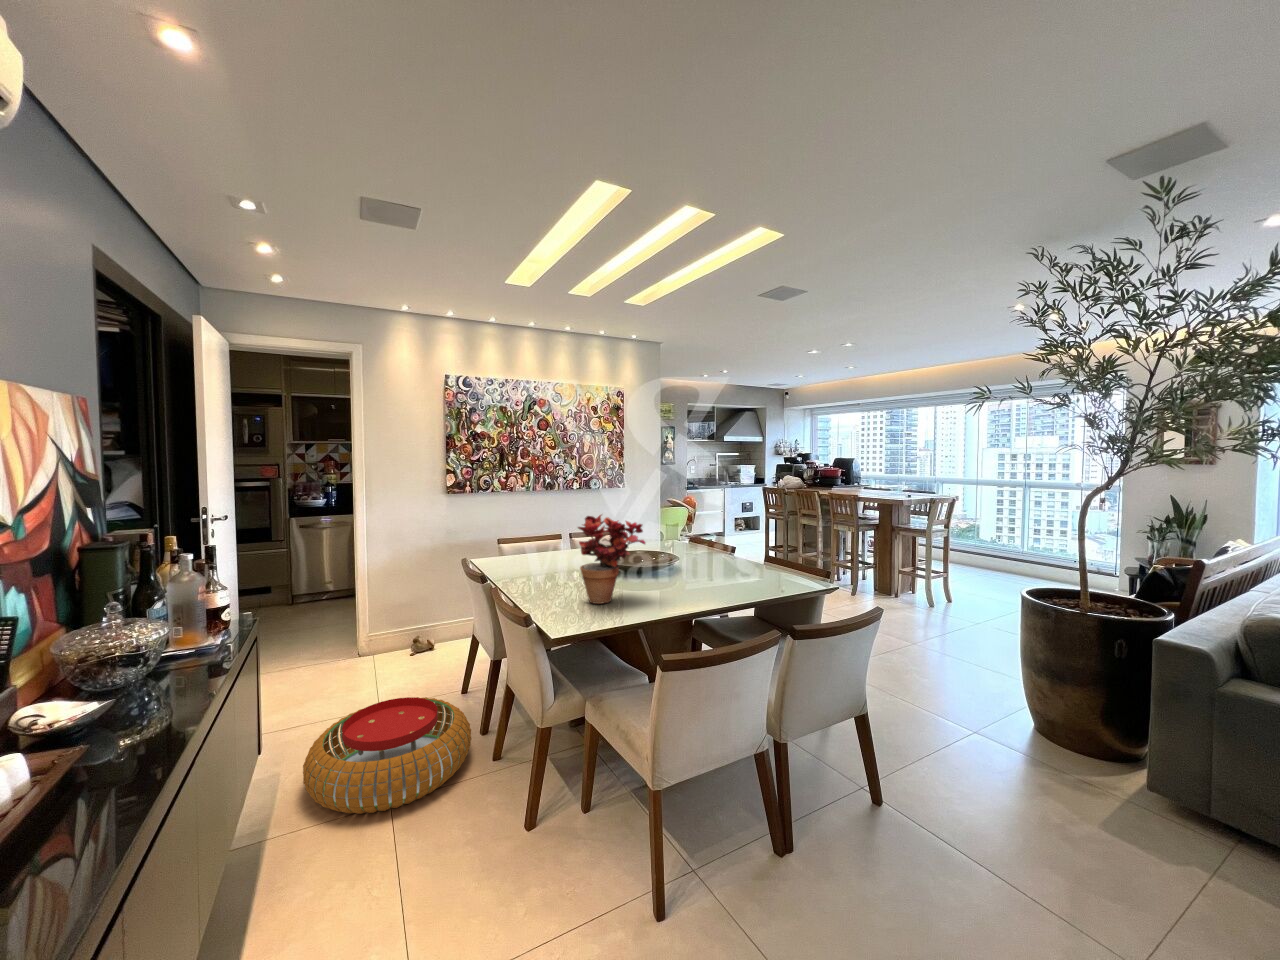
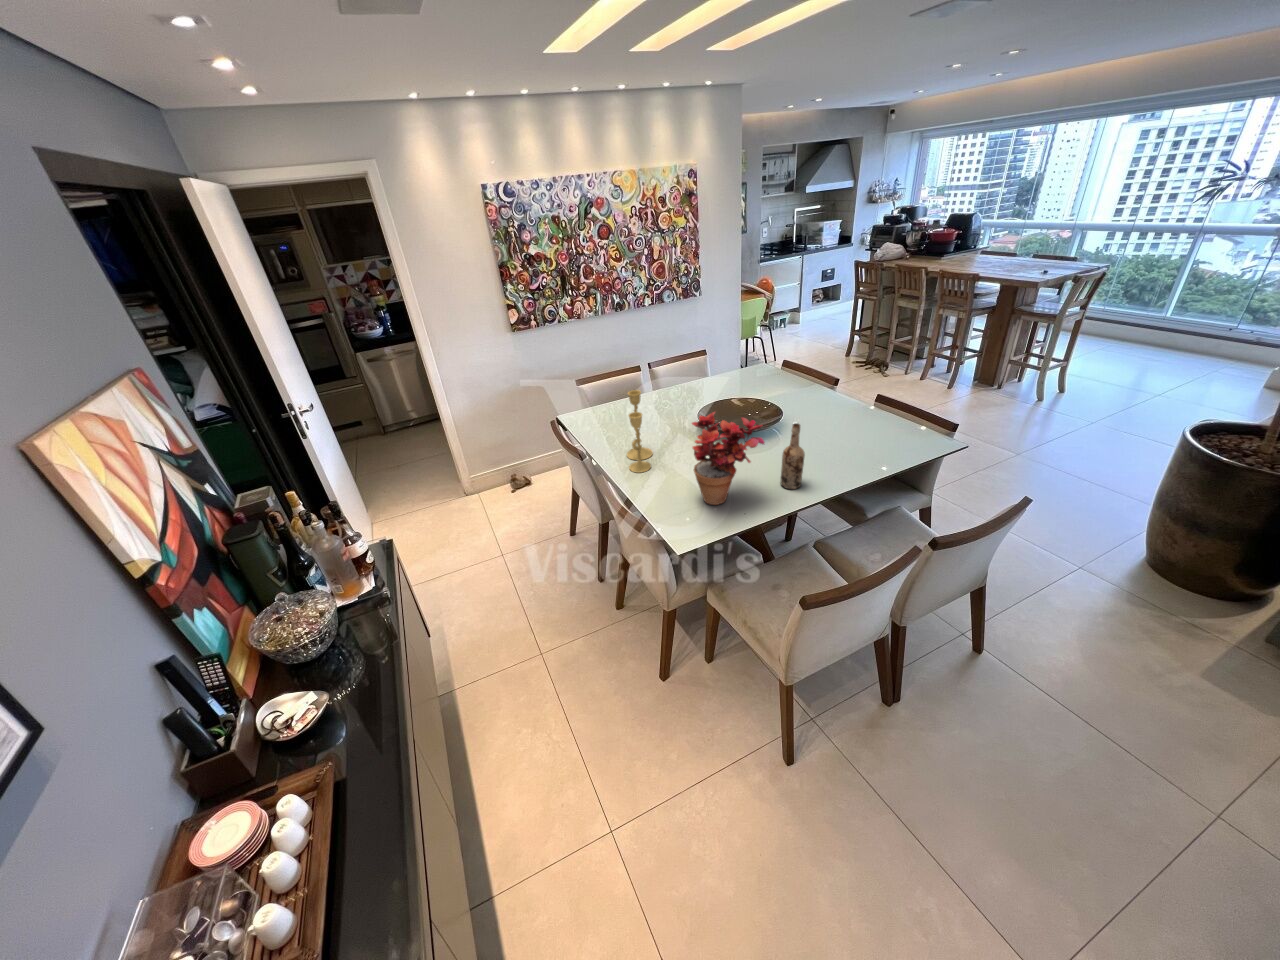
candlestick: none [526,514,553,587] -> present [627,390,653,473]
wine bottle: none [666,532,685,597] -> present [781,423,805,489]
pouf: present [303,697,471,814] -> none [465,561,597,672]

